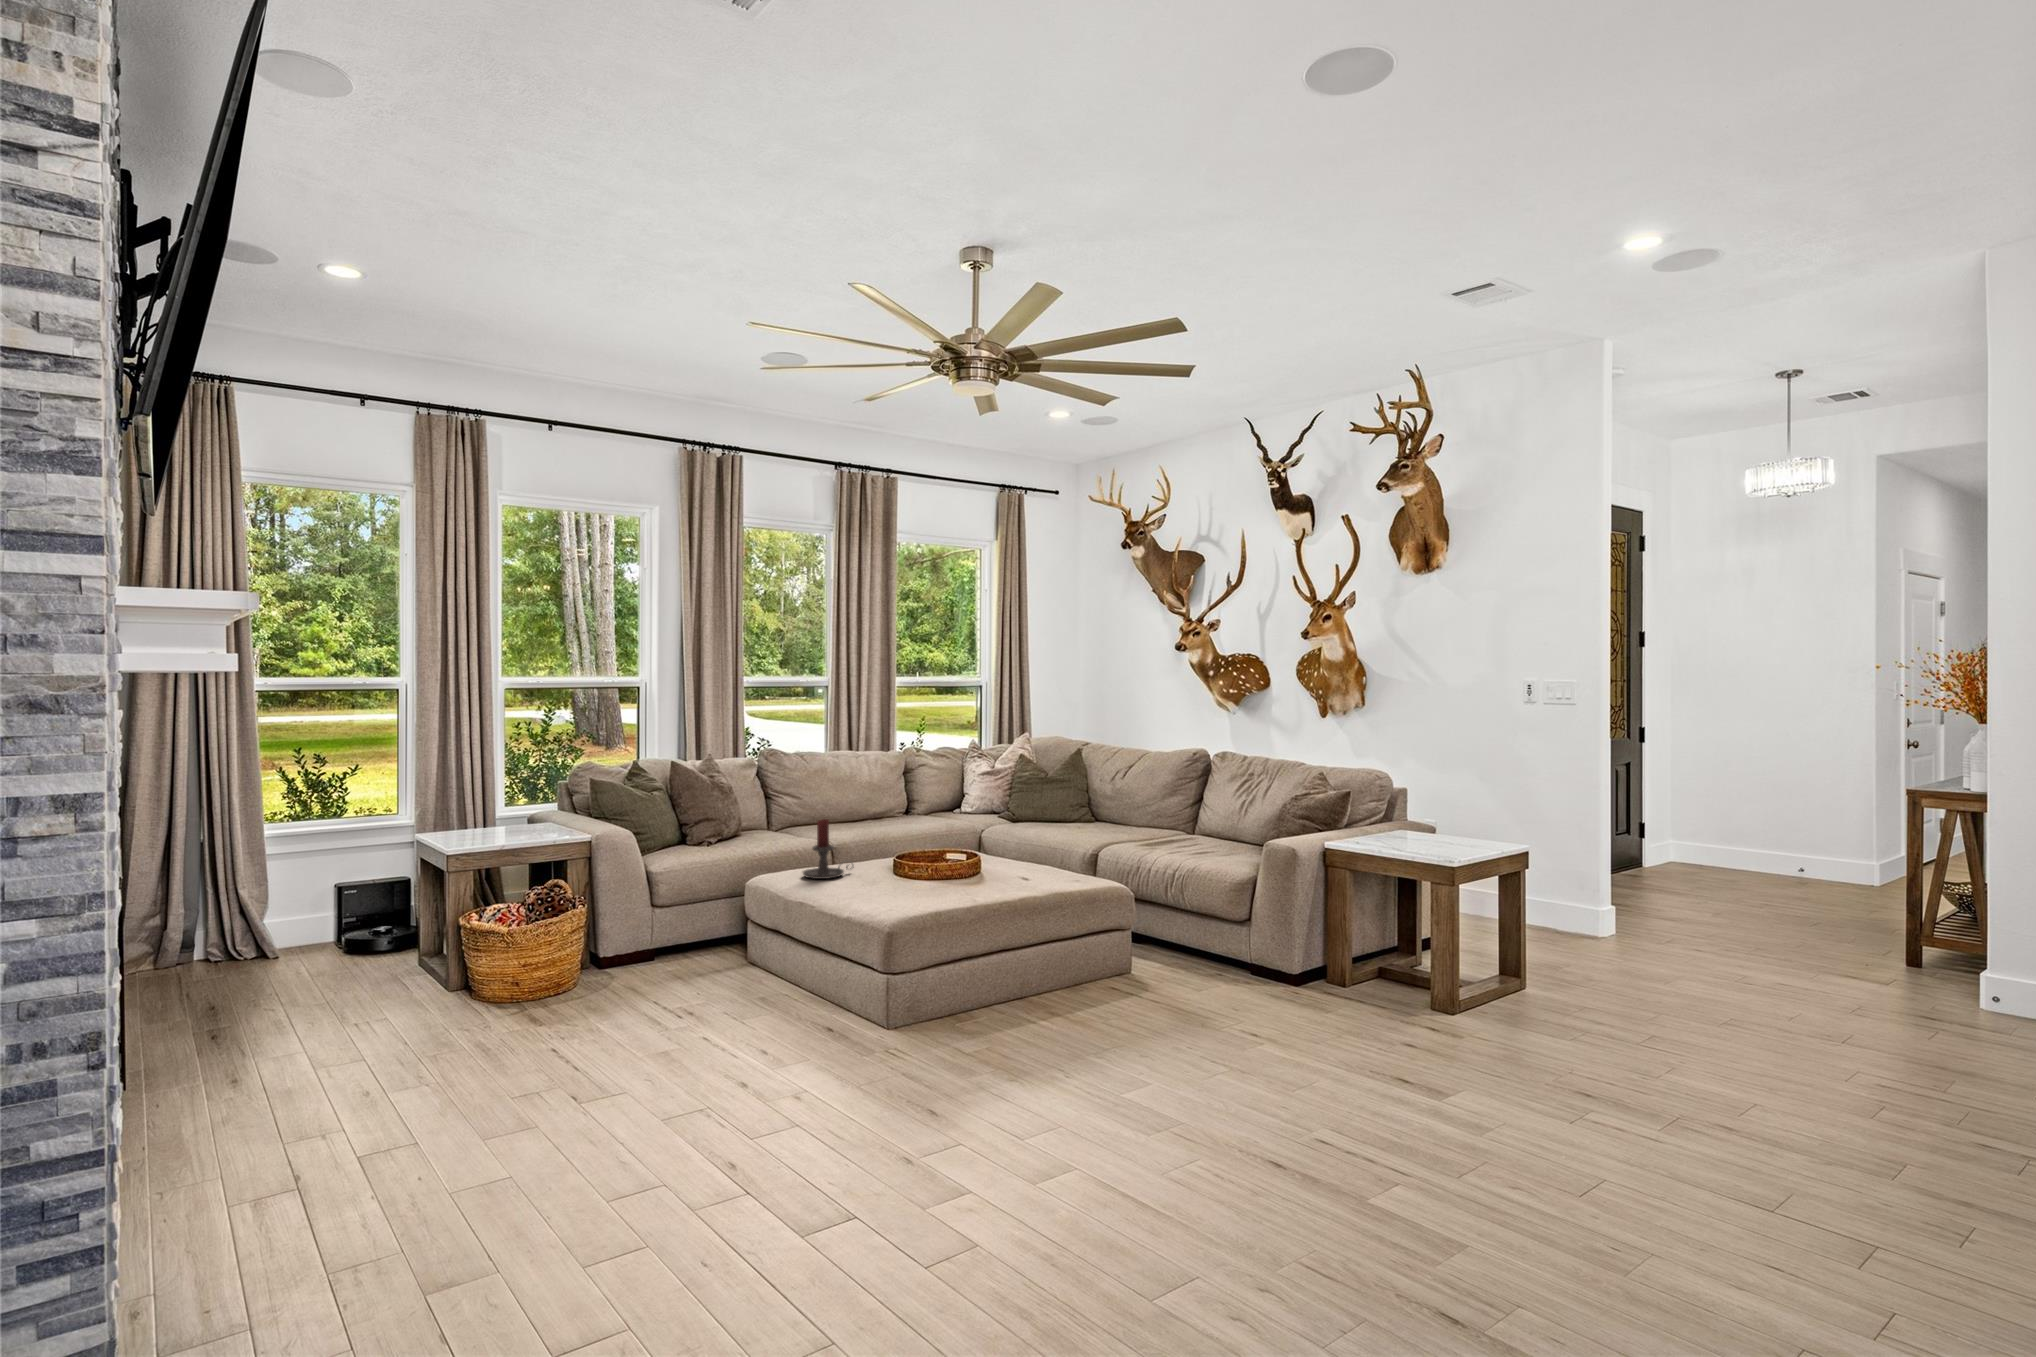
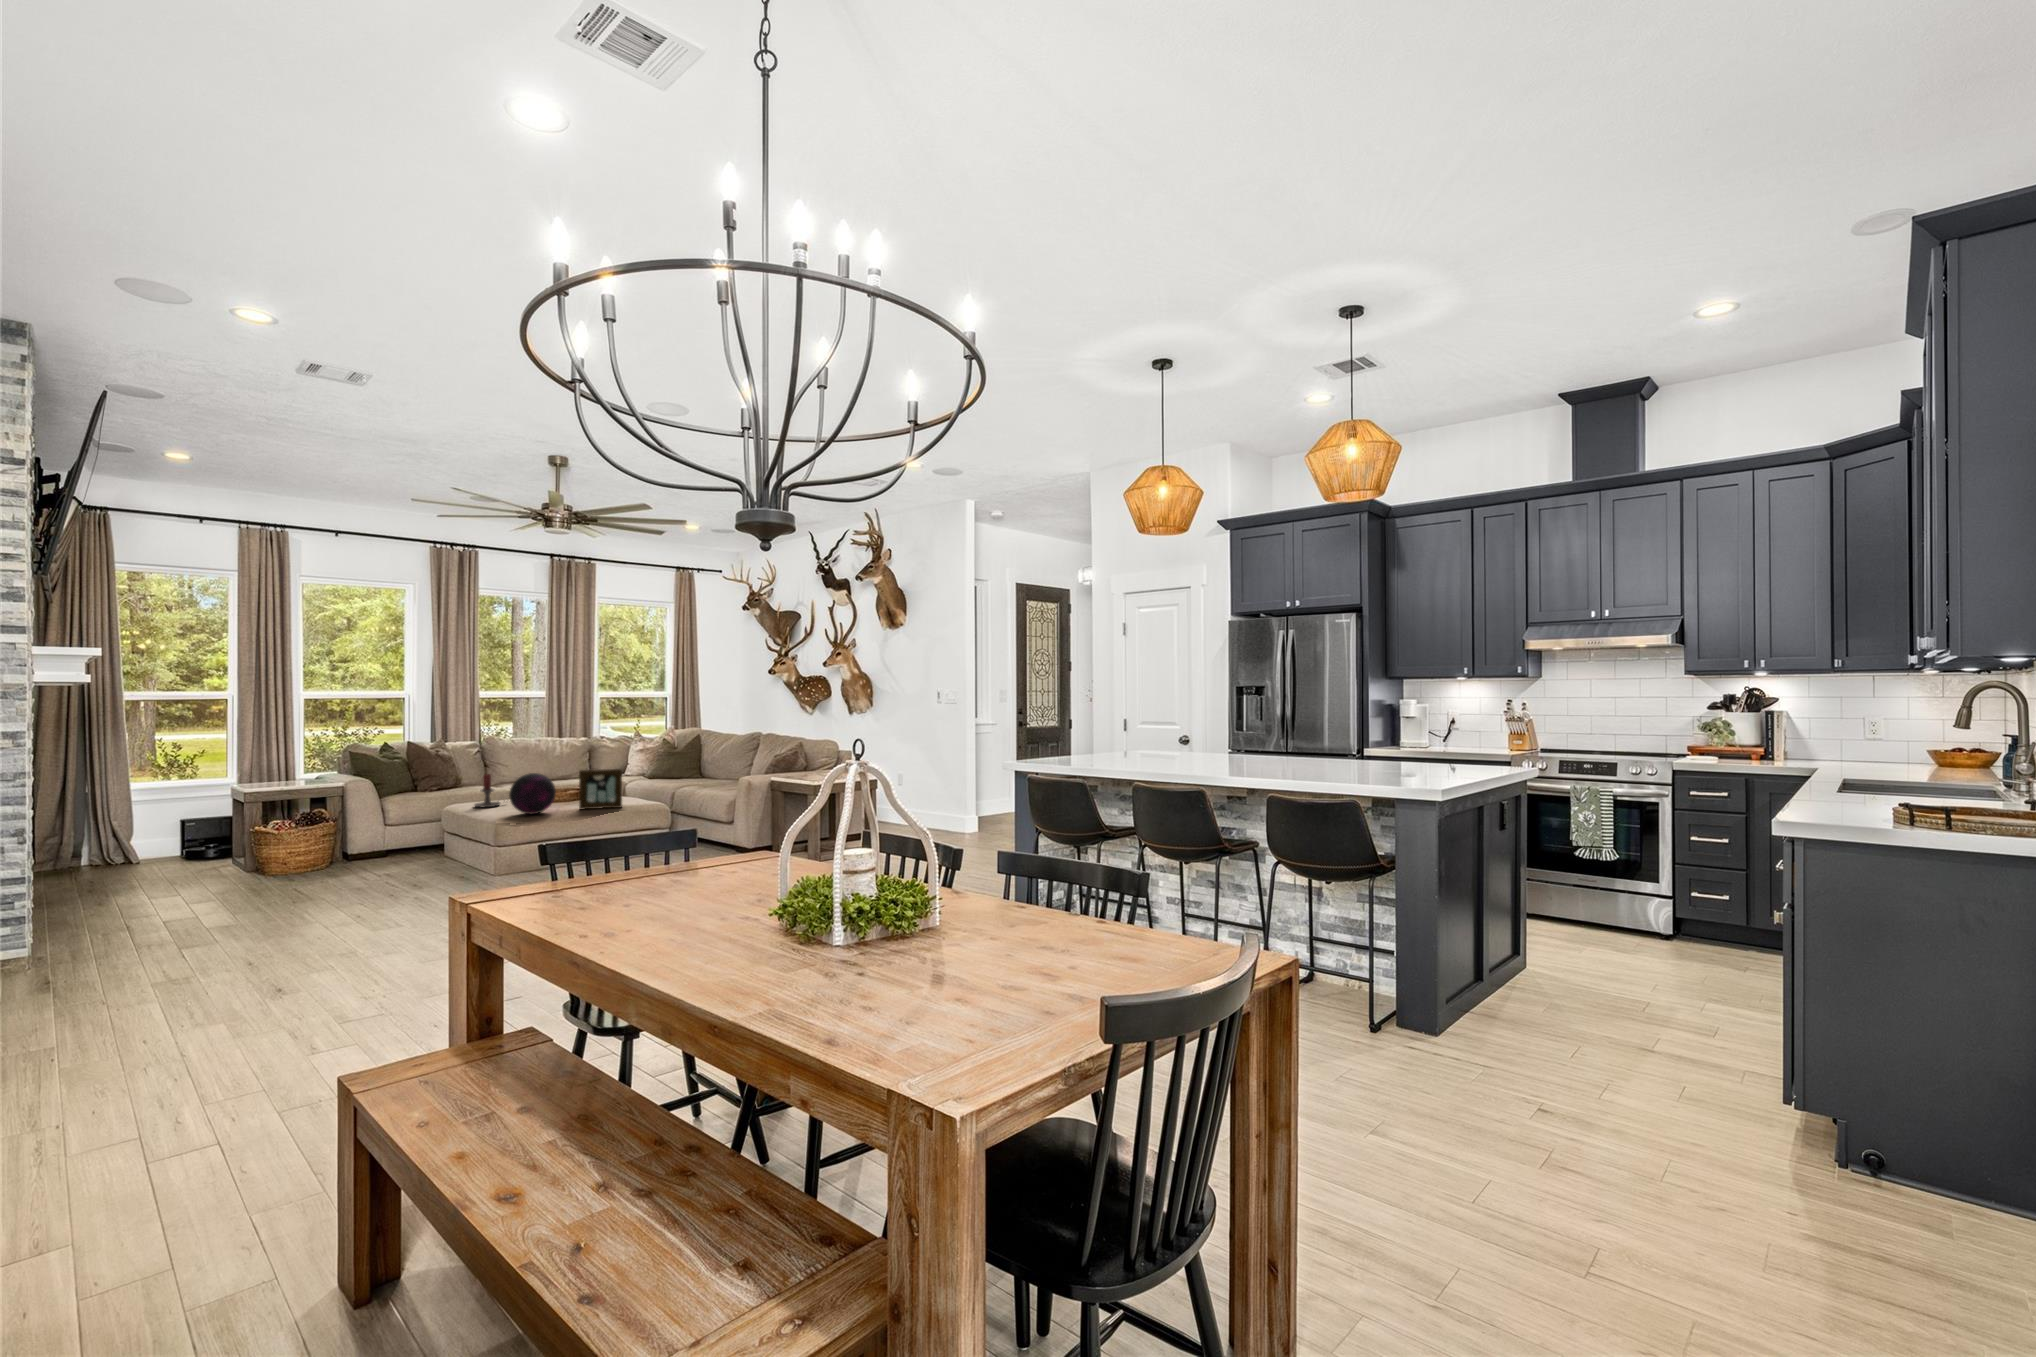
picture frame: none [991,813,1063,887] -> present [579,769,622,809]
decorative orb: none [885,820,961,897] -> present [509,773,556,814]

